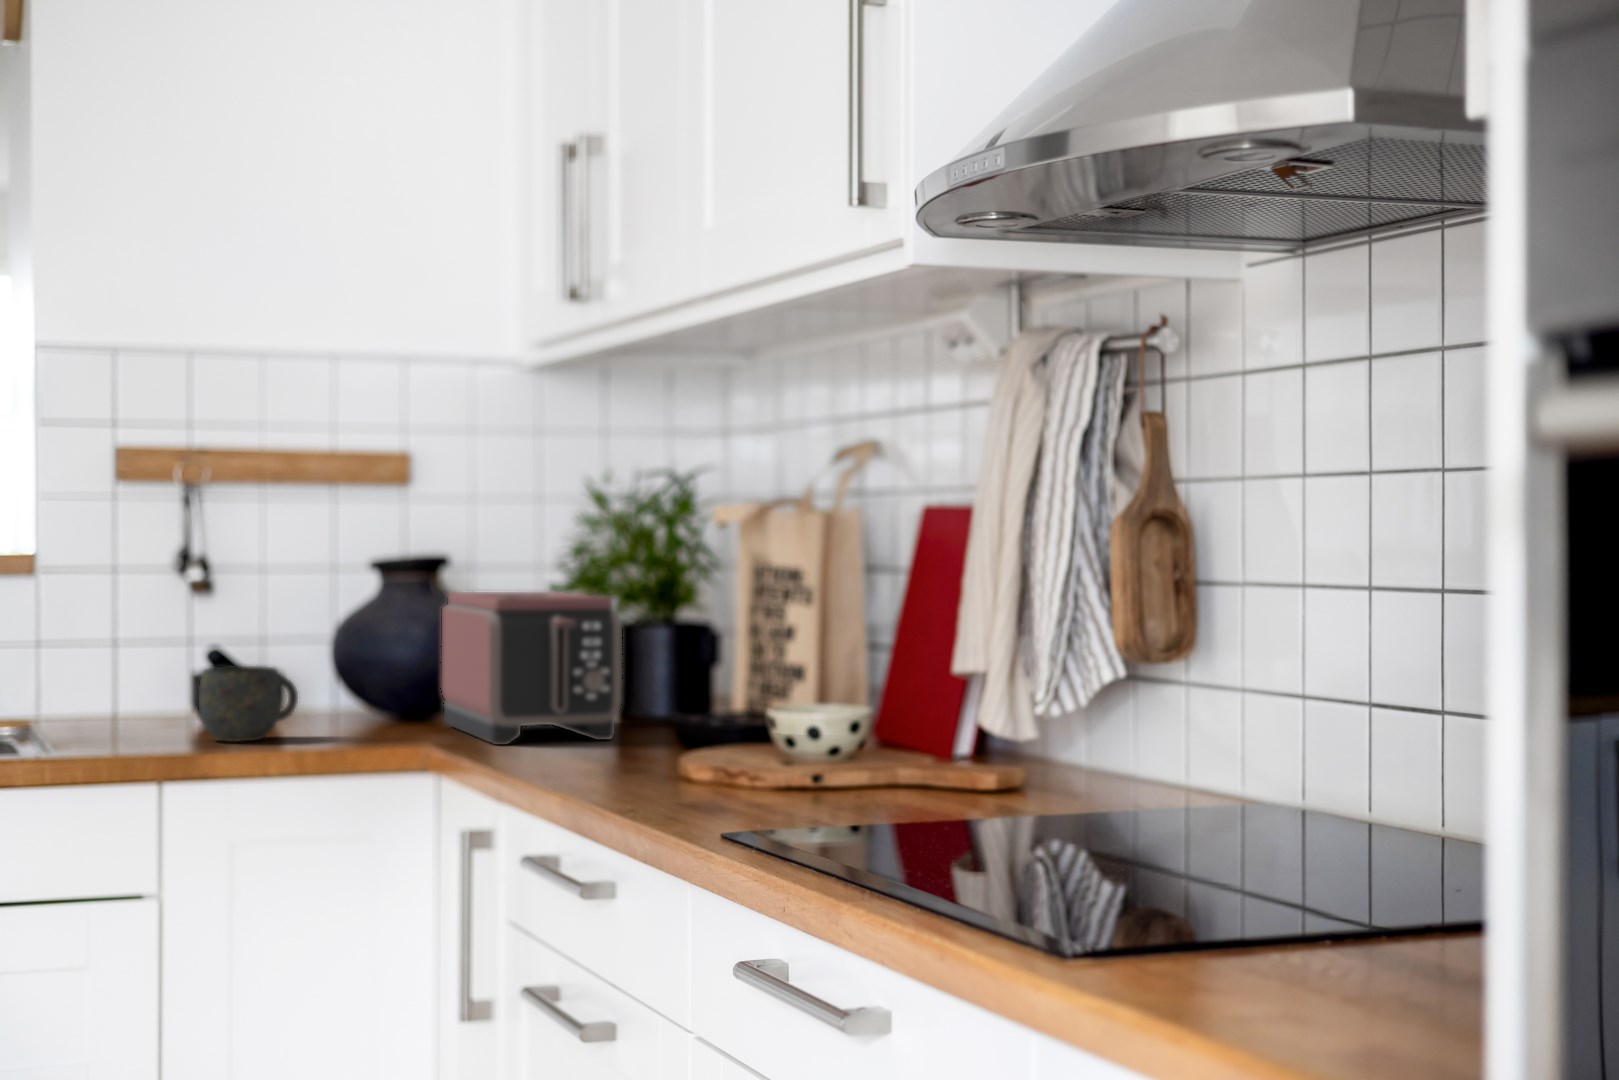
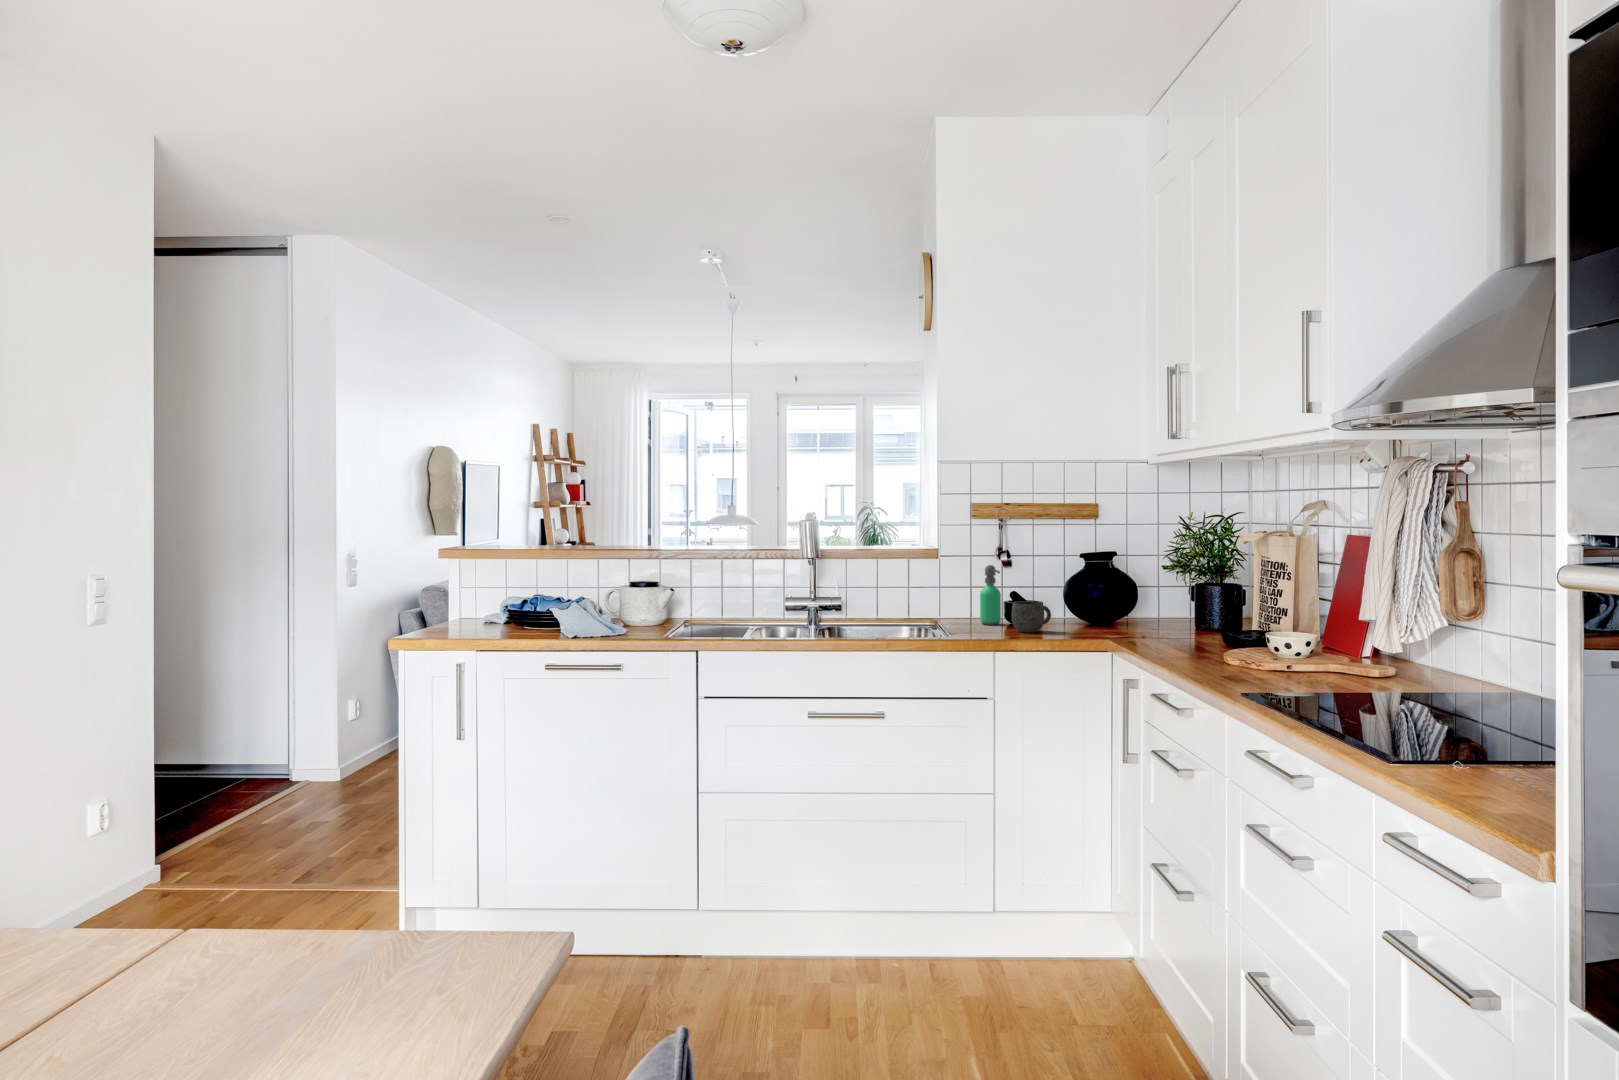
soap dispenser: none [126,583,179,729] -> present [980,565,1001,625]
toaster: present [442,592,622,745] -> none [1112,570,1195,639]

